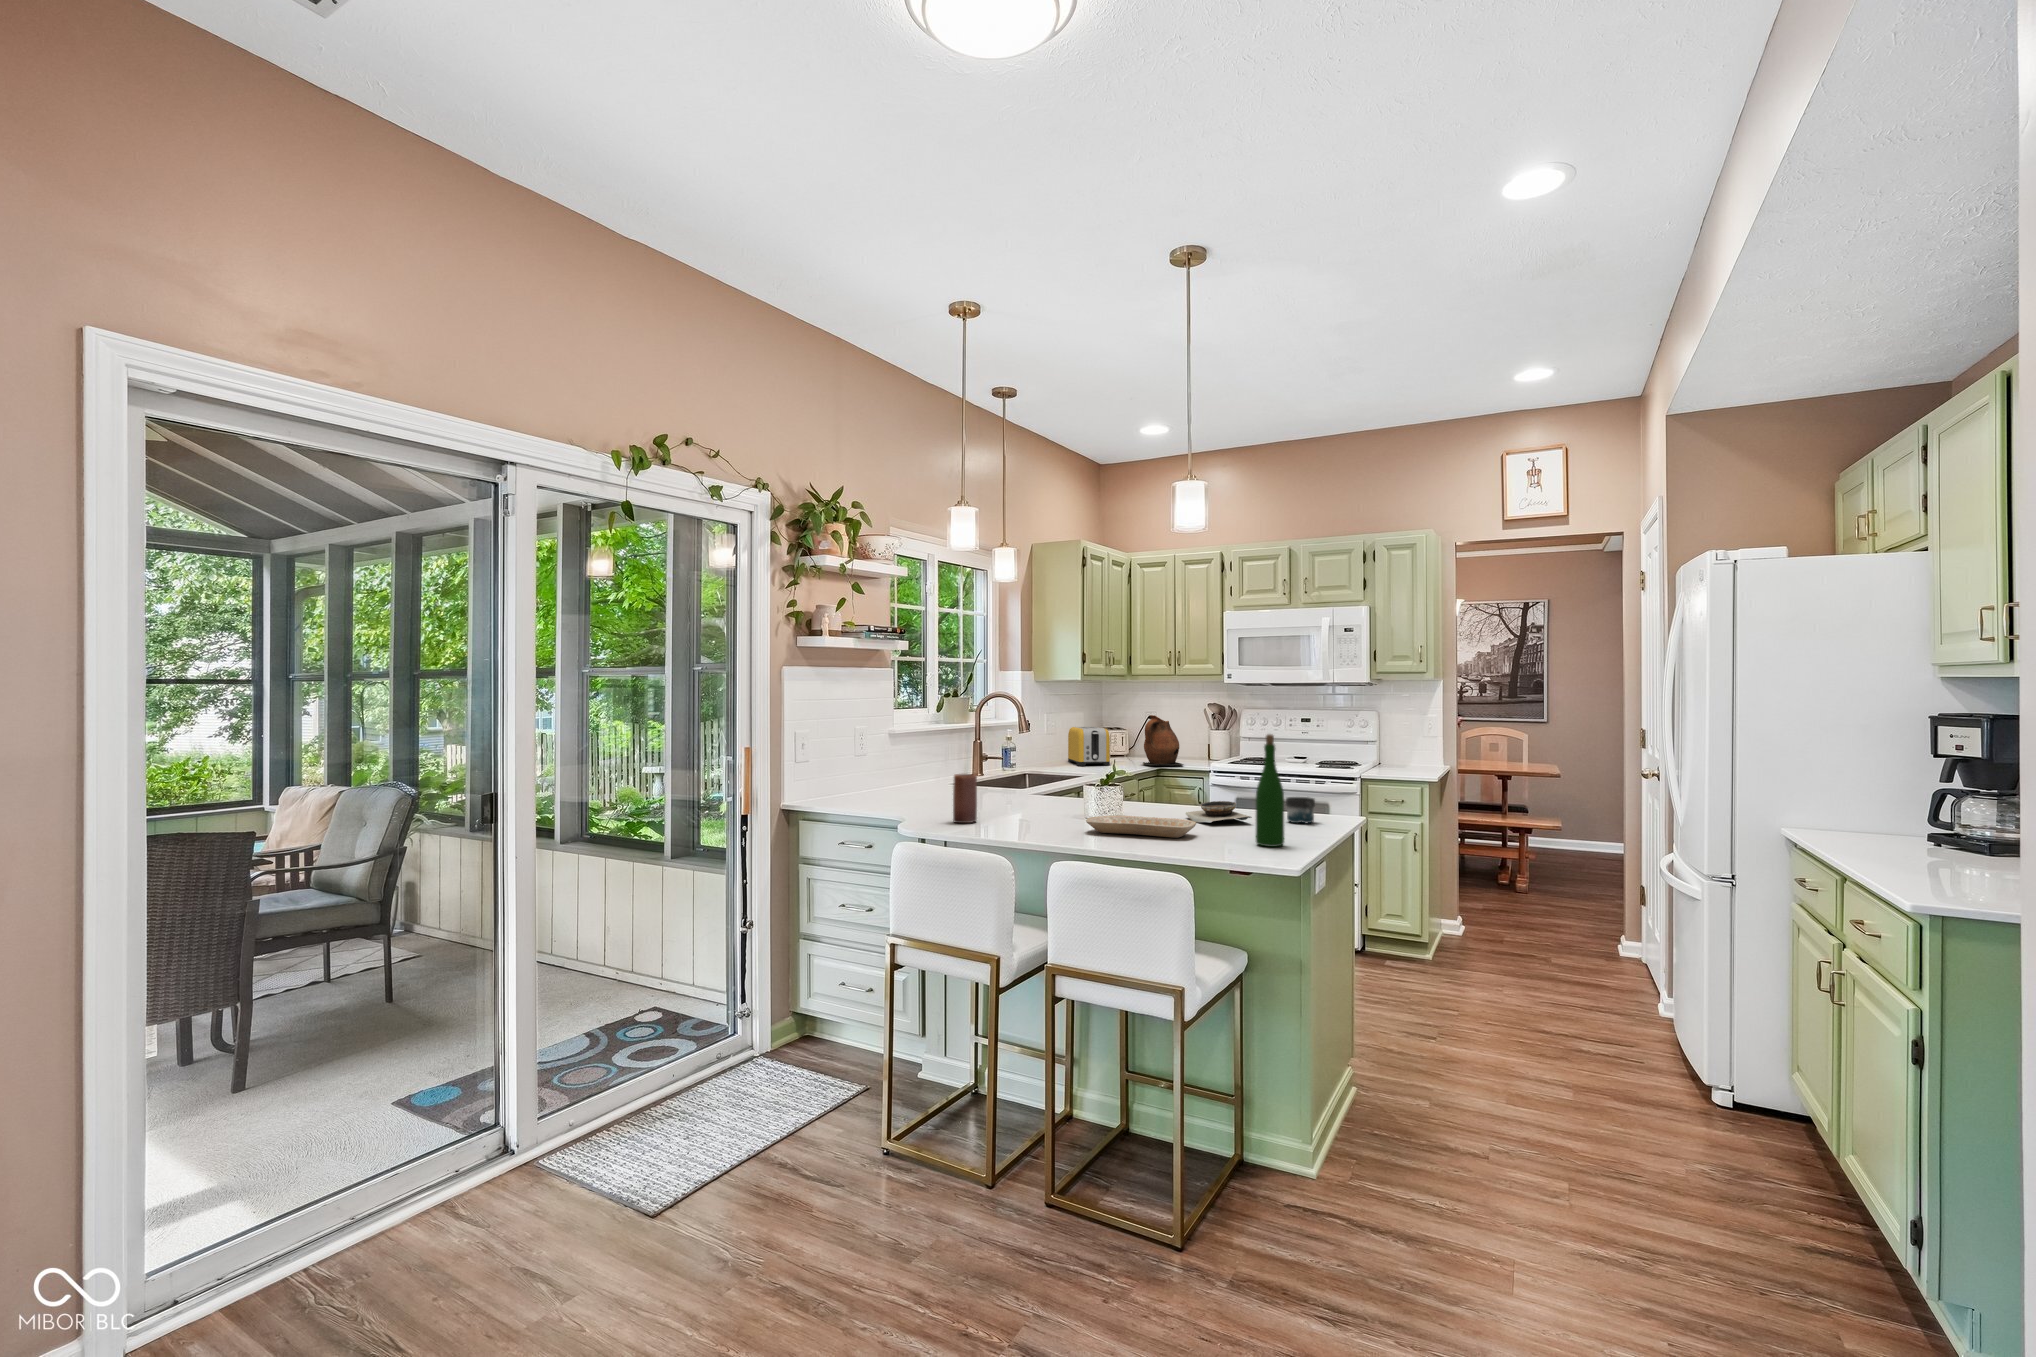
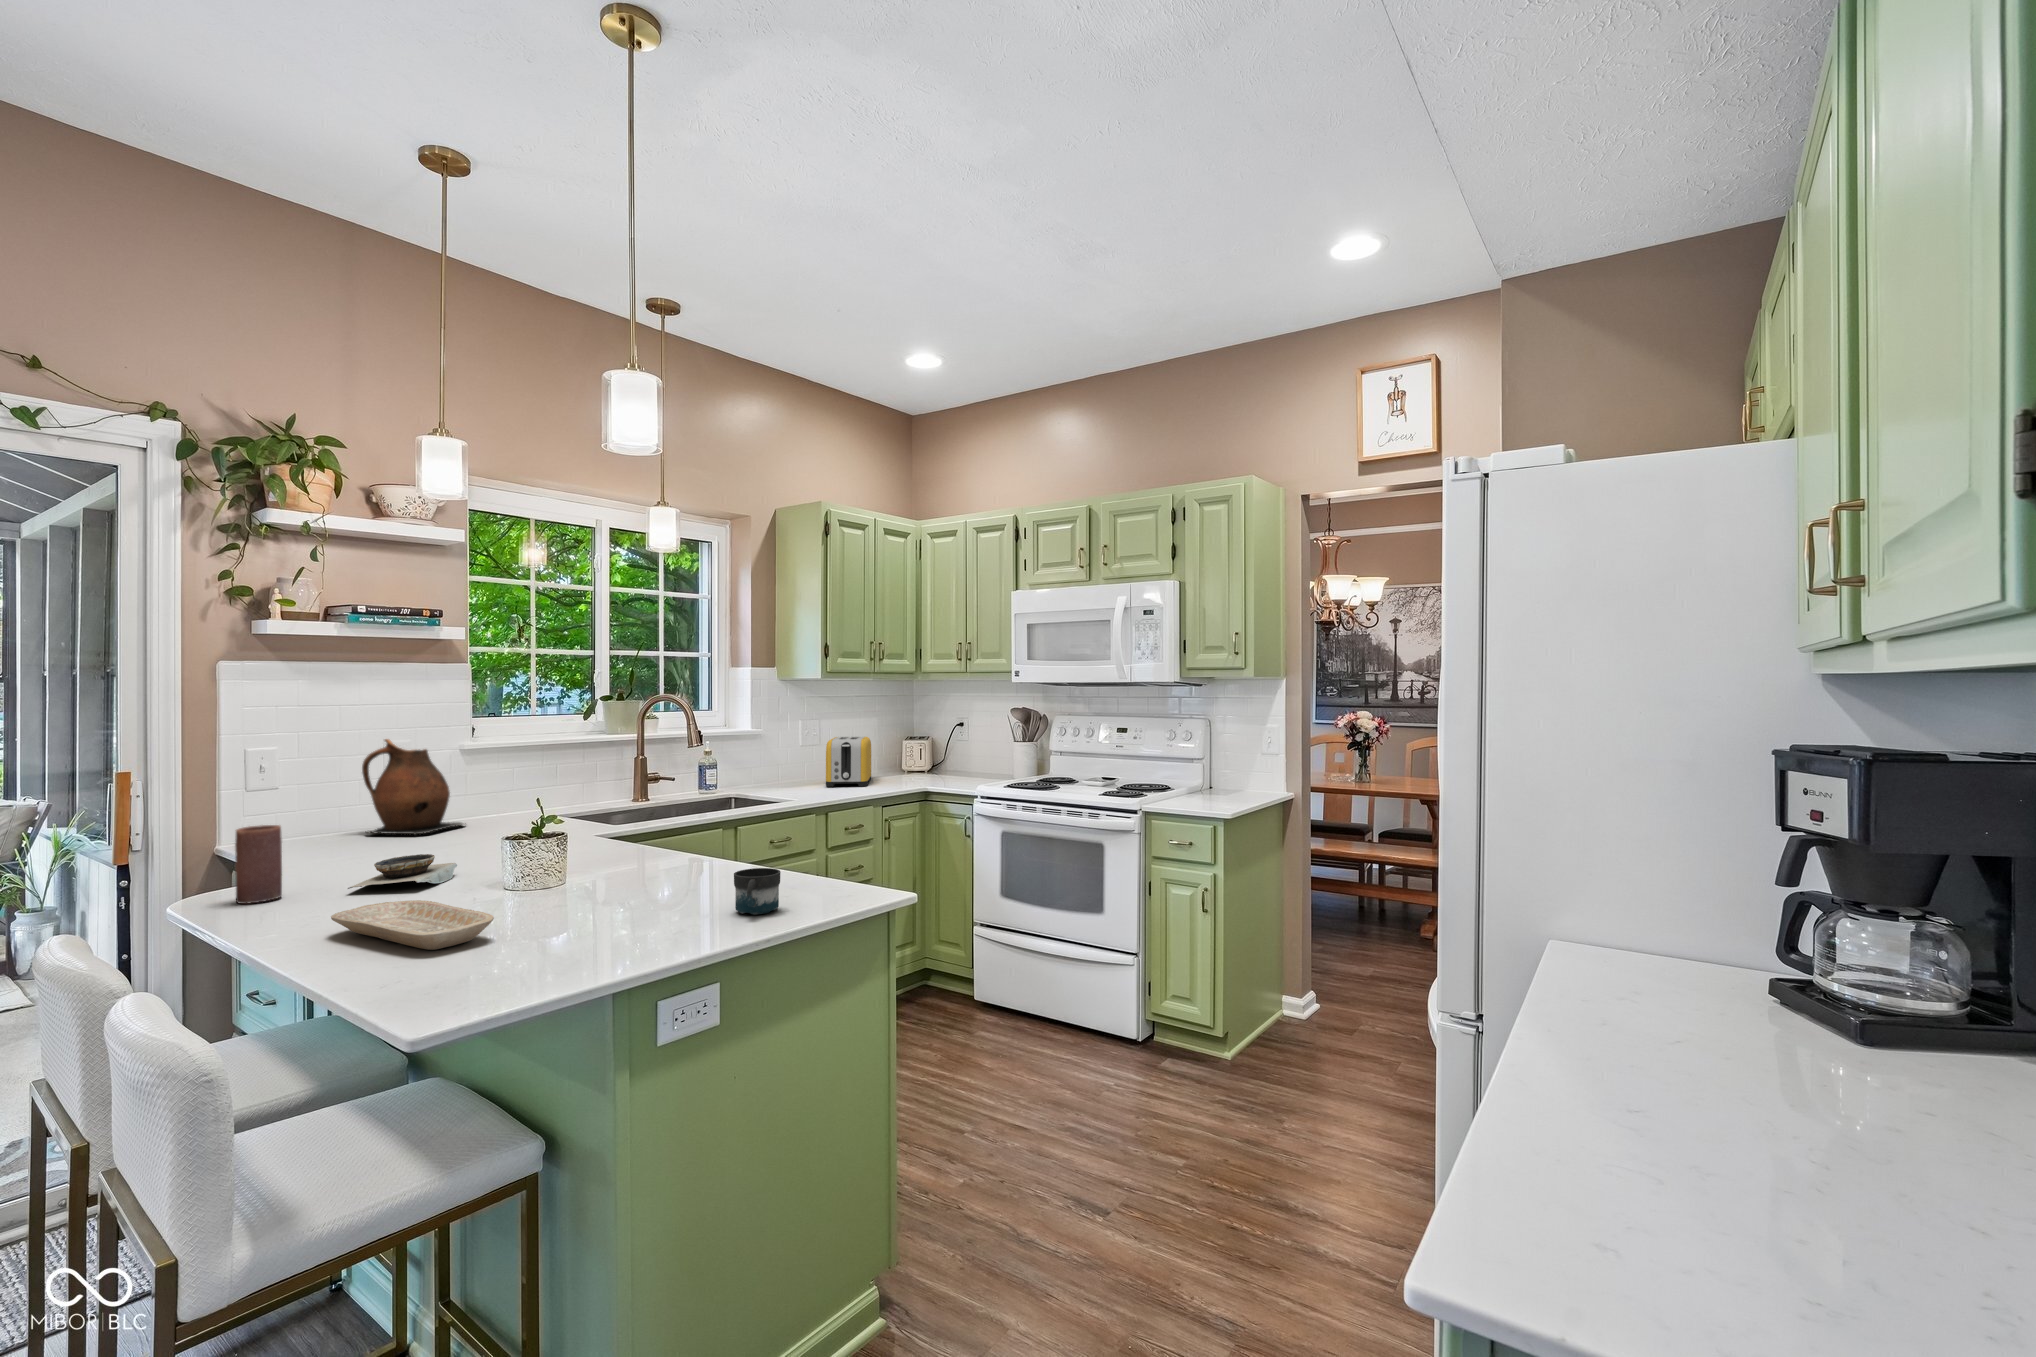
ceramic pitcher: present [1143,715,1183,766] -> present [362,739,466,835]
wine bottle: present [1256,734,1284,847] -> none [491,780,547,982]
bowl: present [1185,801,1252,823] -> present [348,854,457,889]

